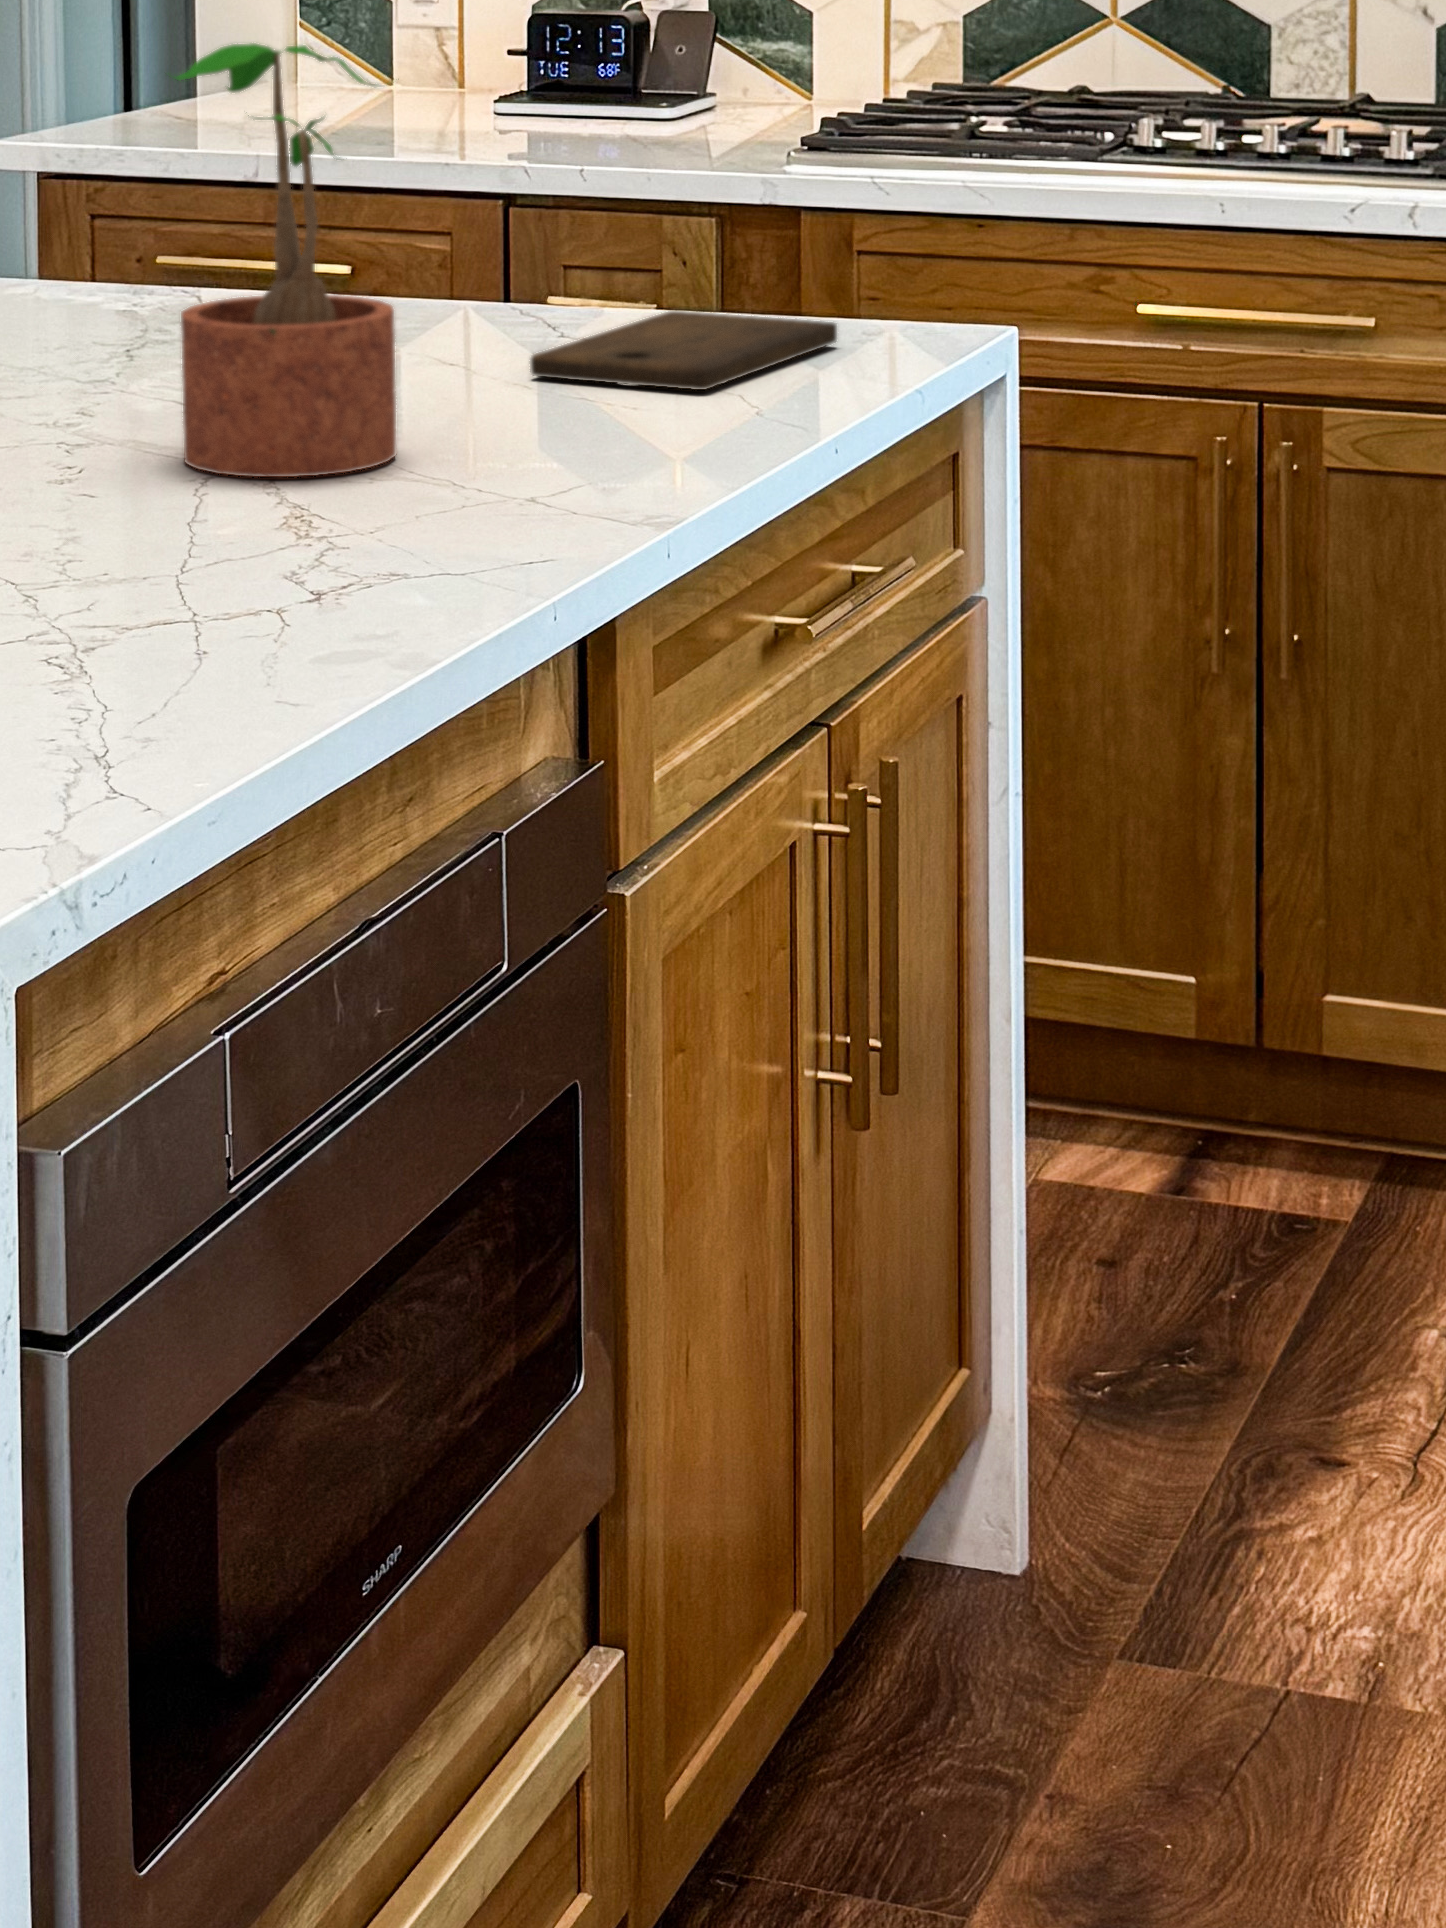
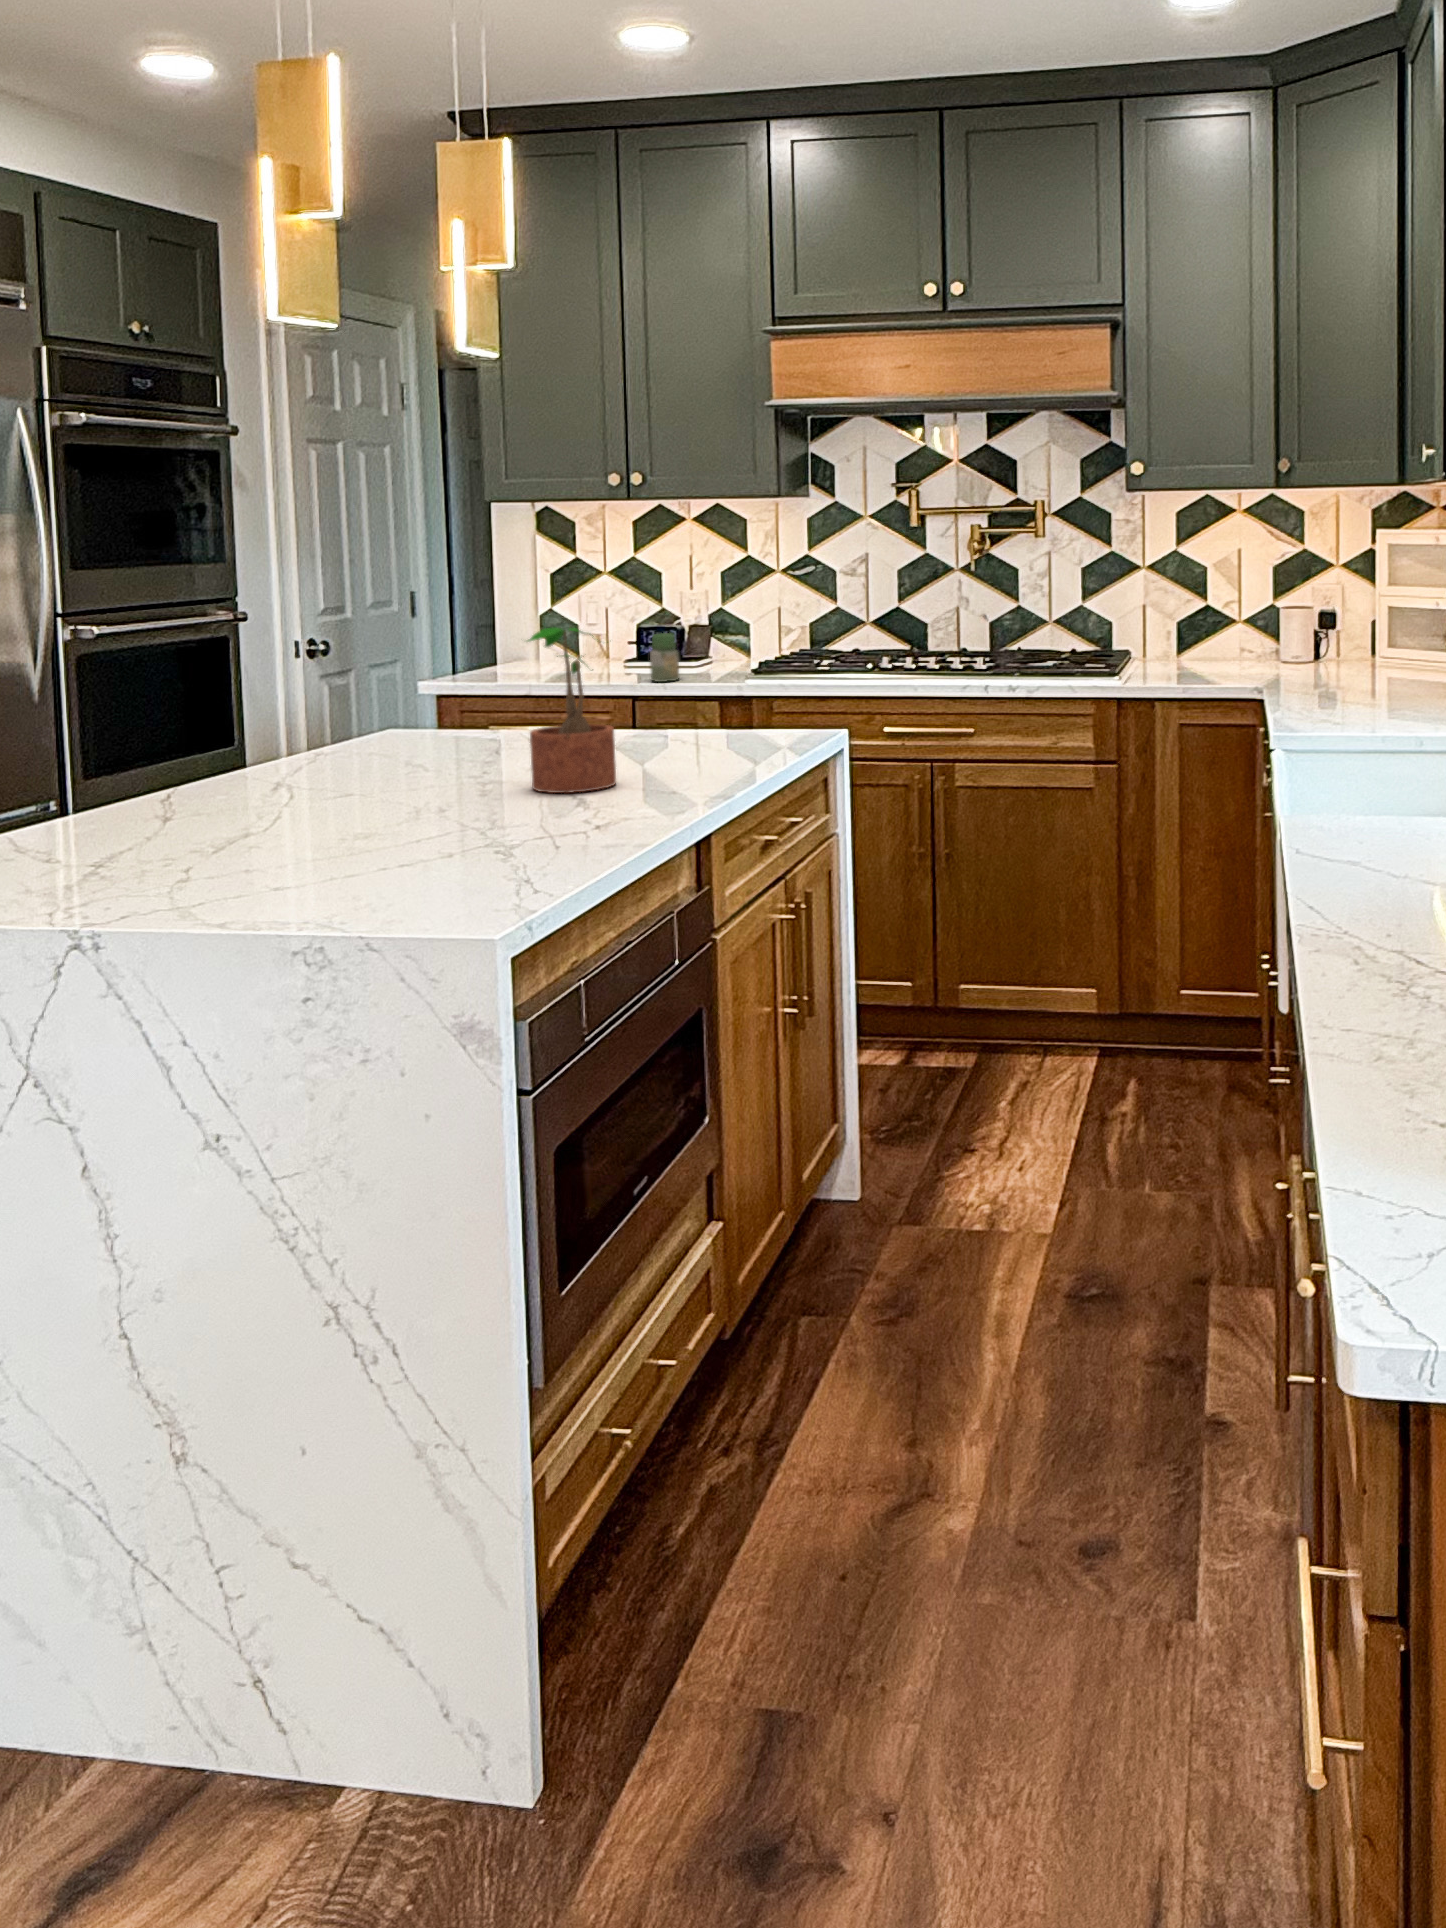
jar: none [556,32,628,154] -> present [650,633,679,682]
cutting board: present [530,311,837,390] -> none [661,731,777,757]

